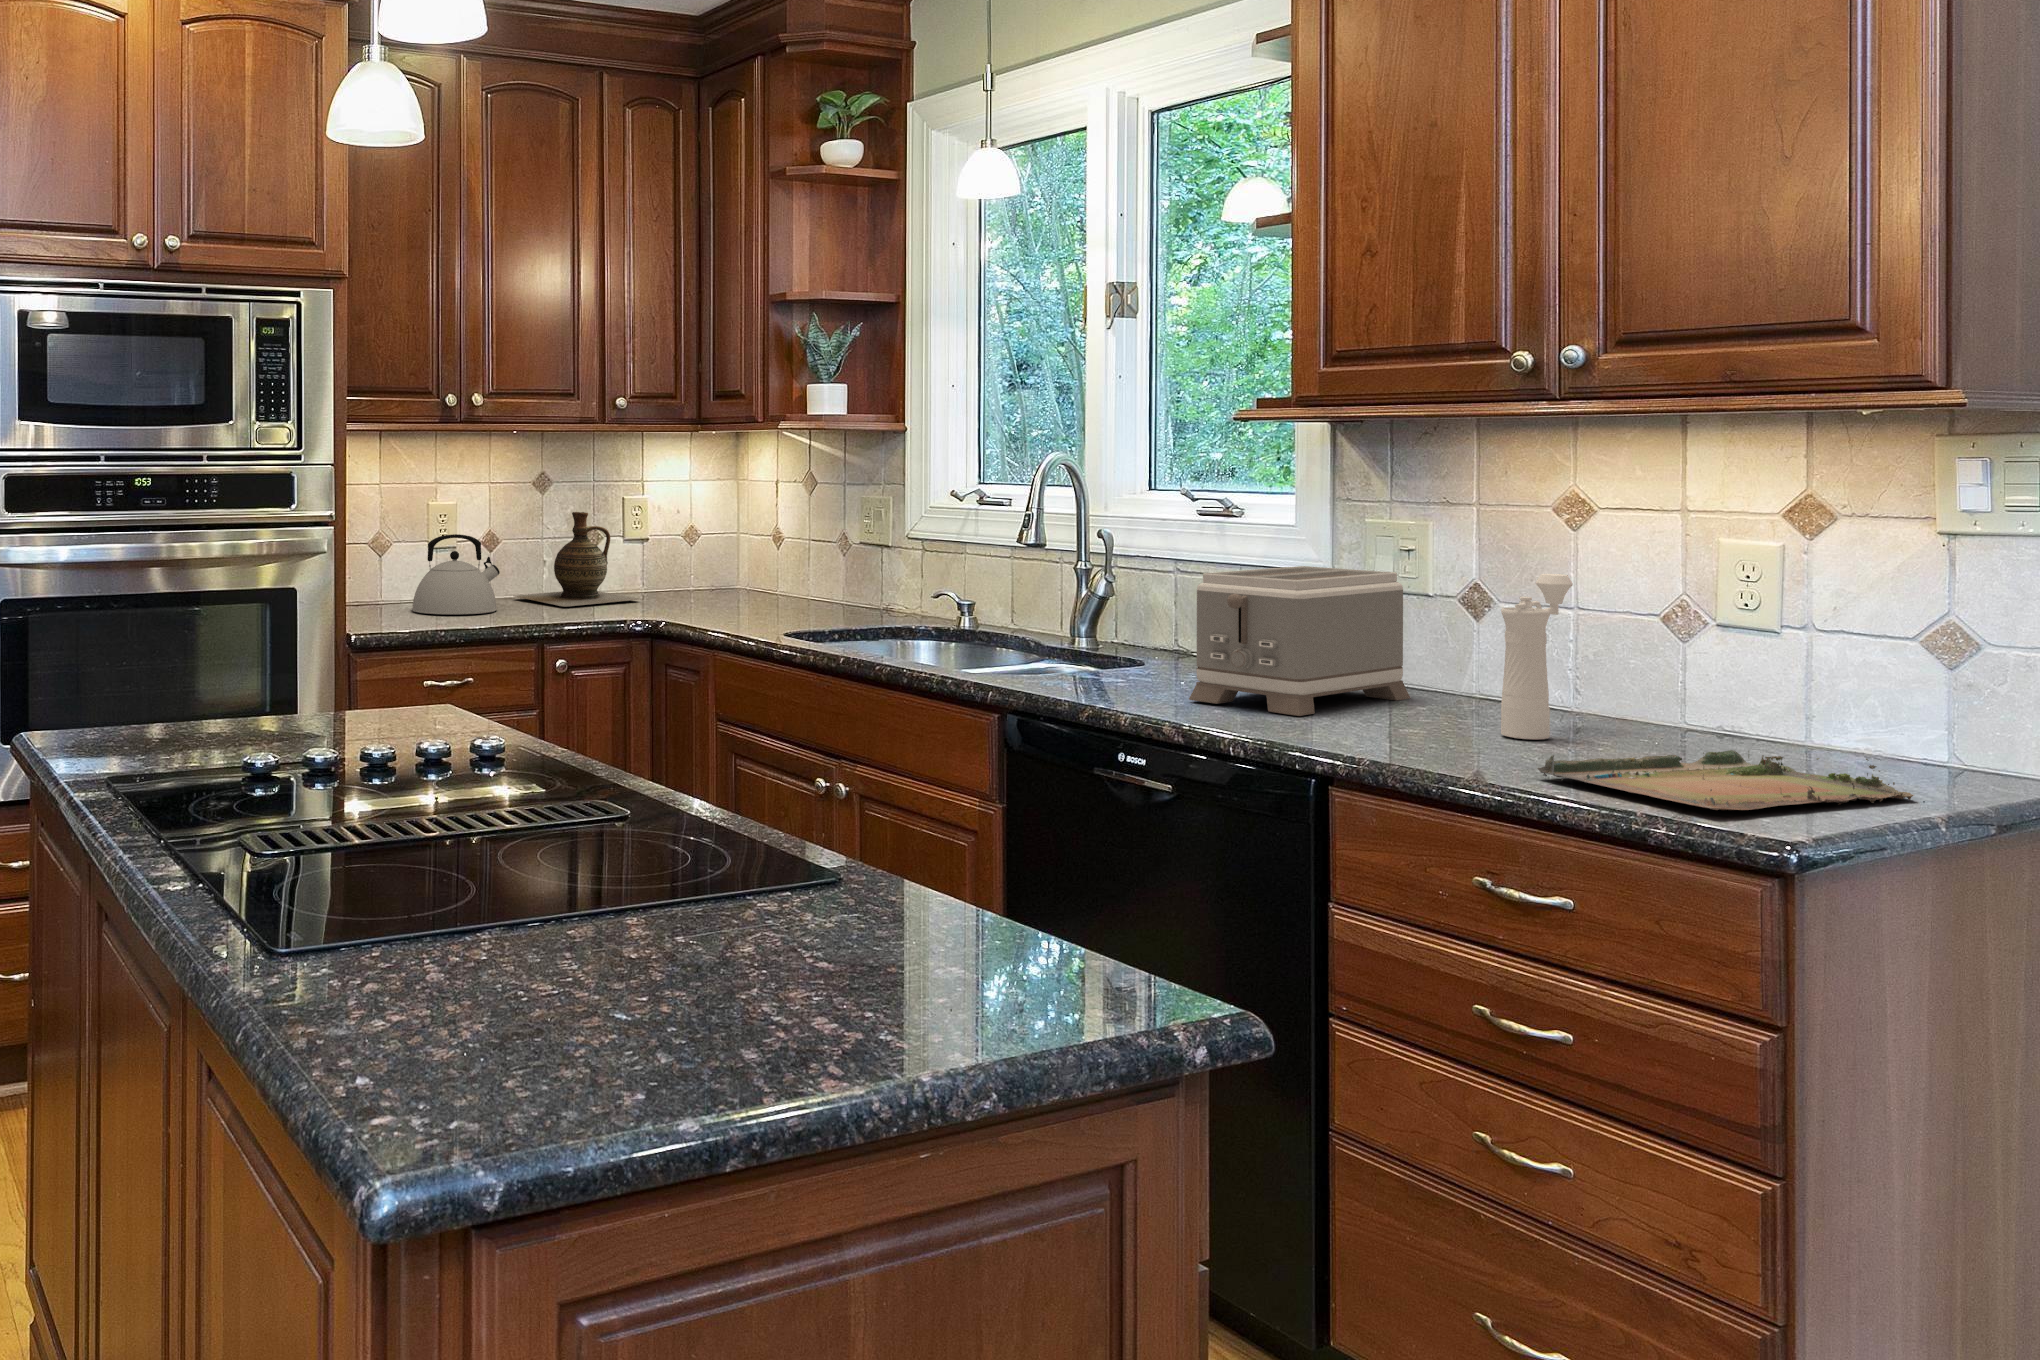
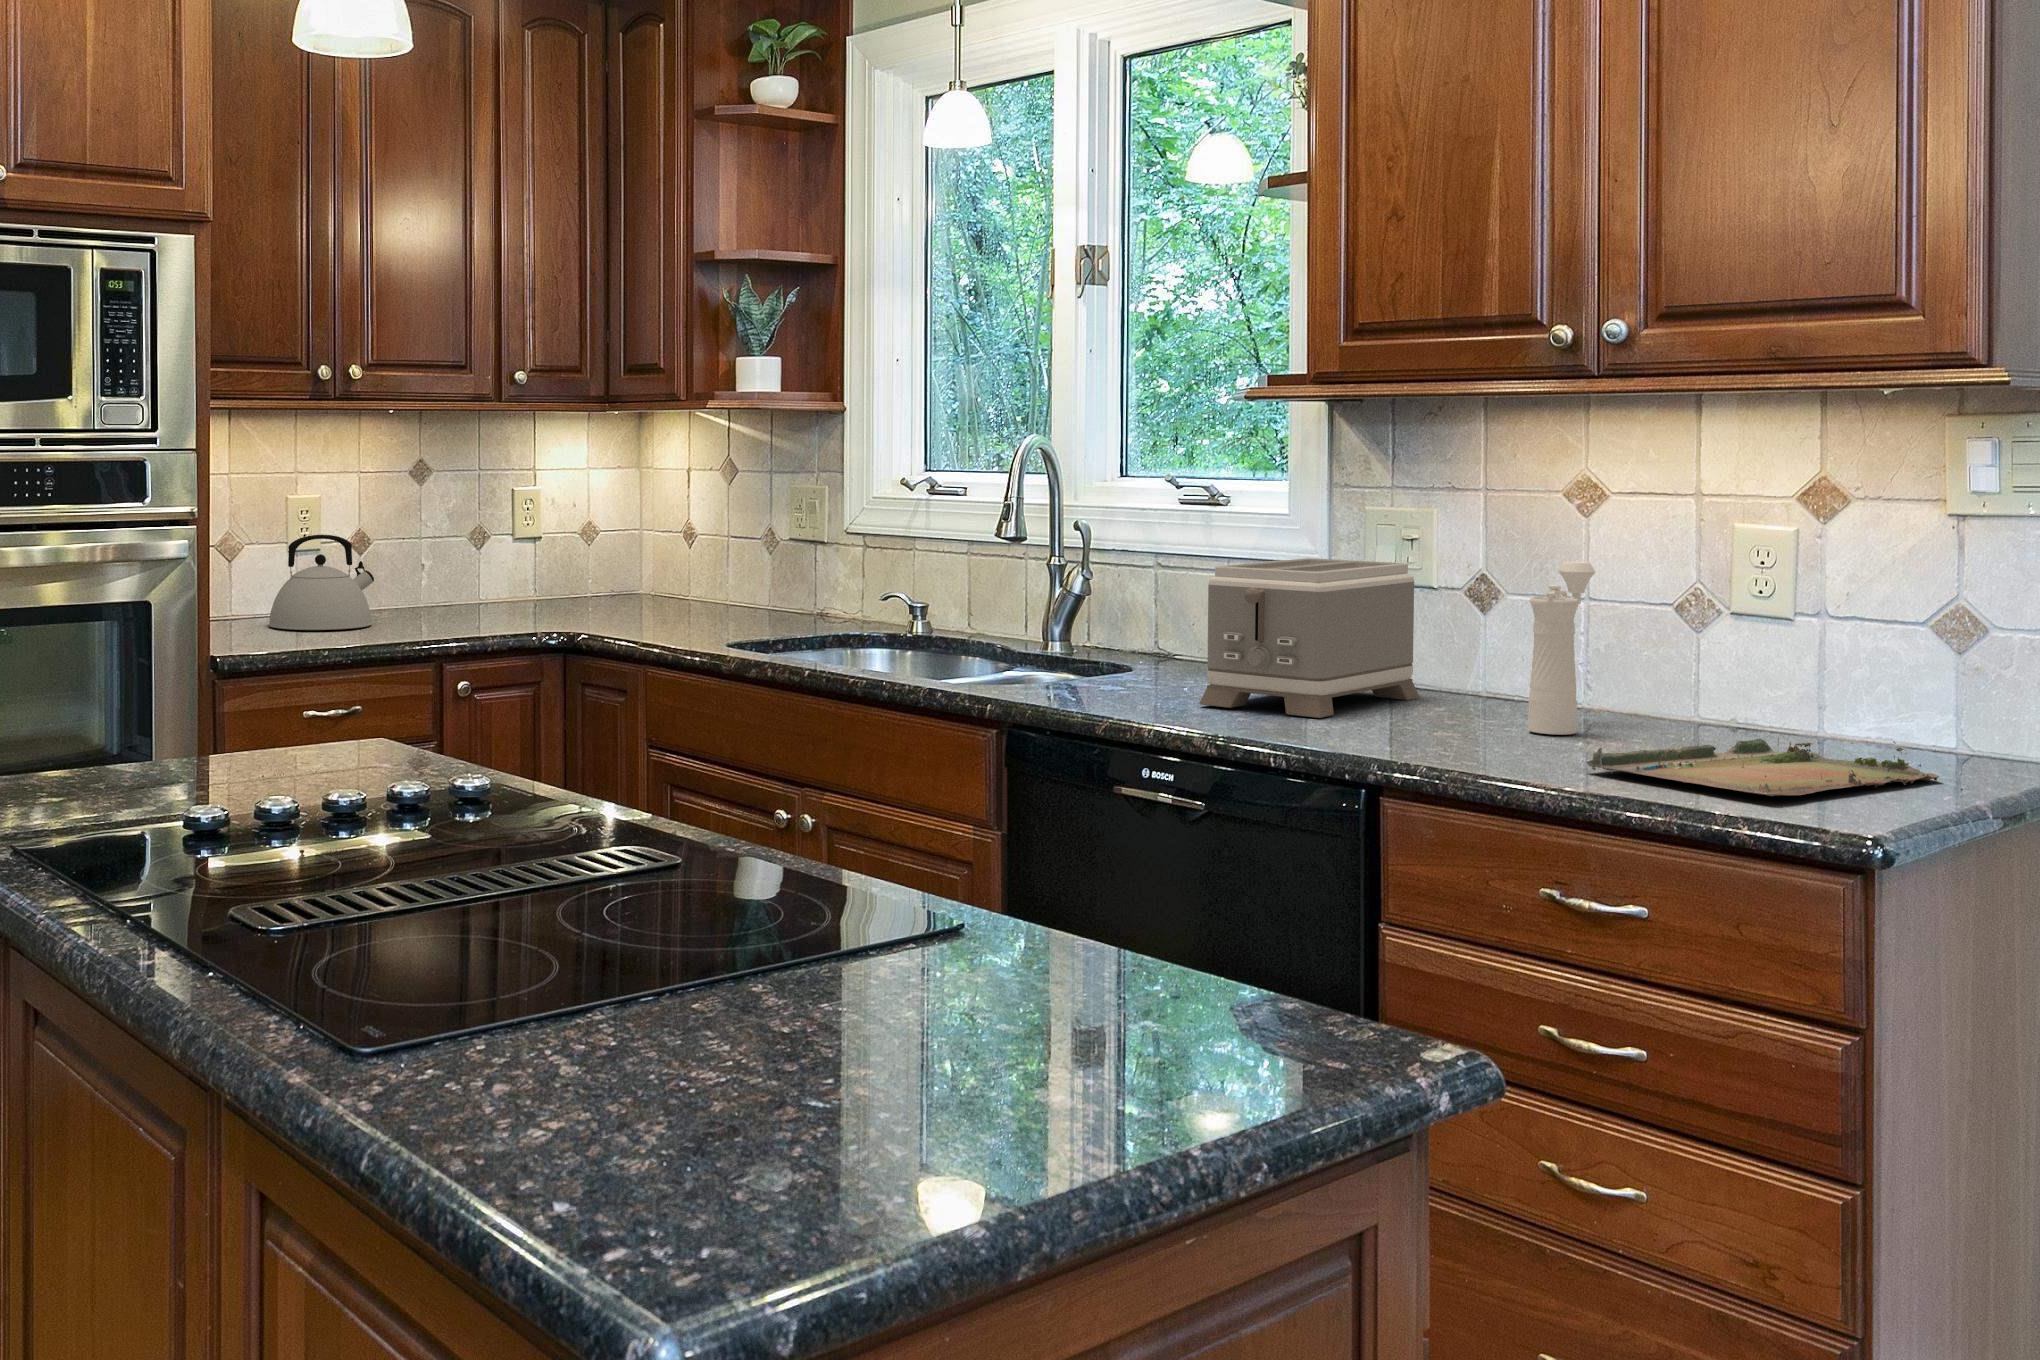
ceramic jug: present [515,512,639,607] -> none [382,508,538,619]

